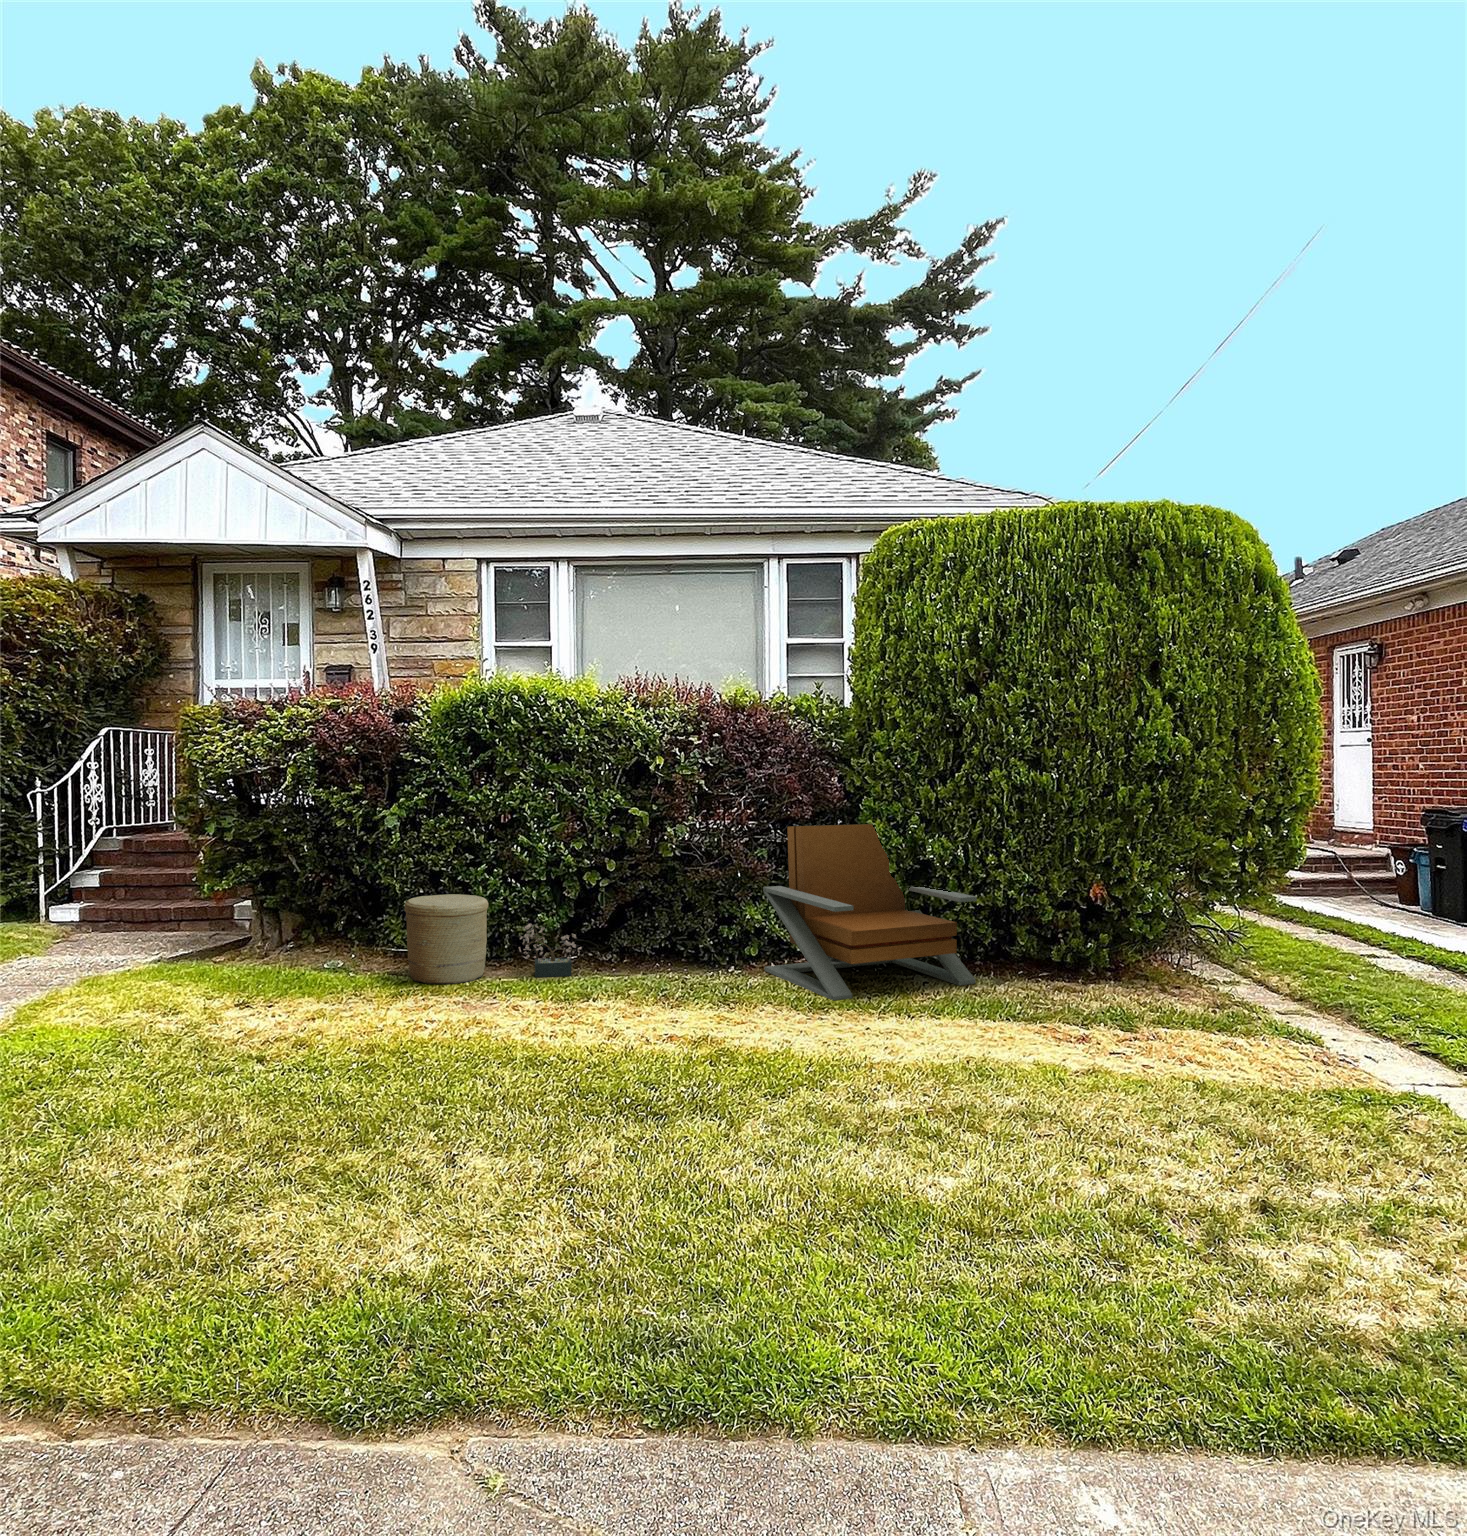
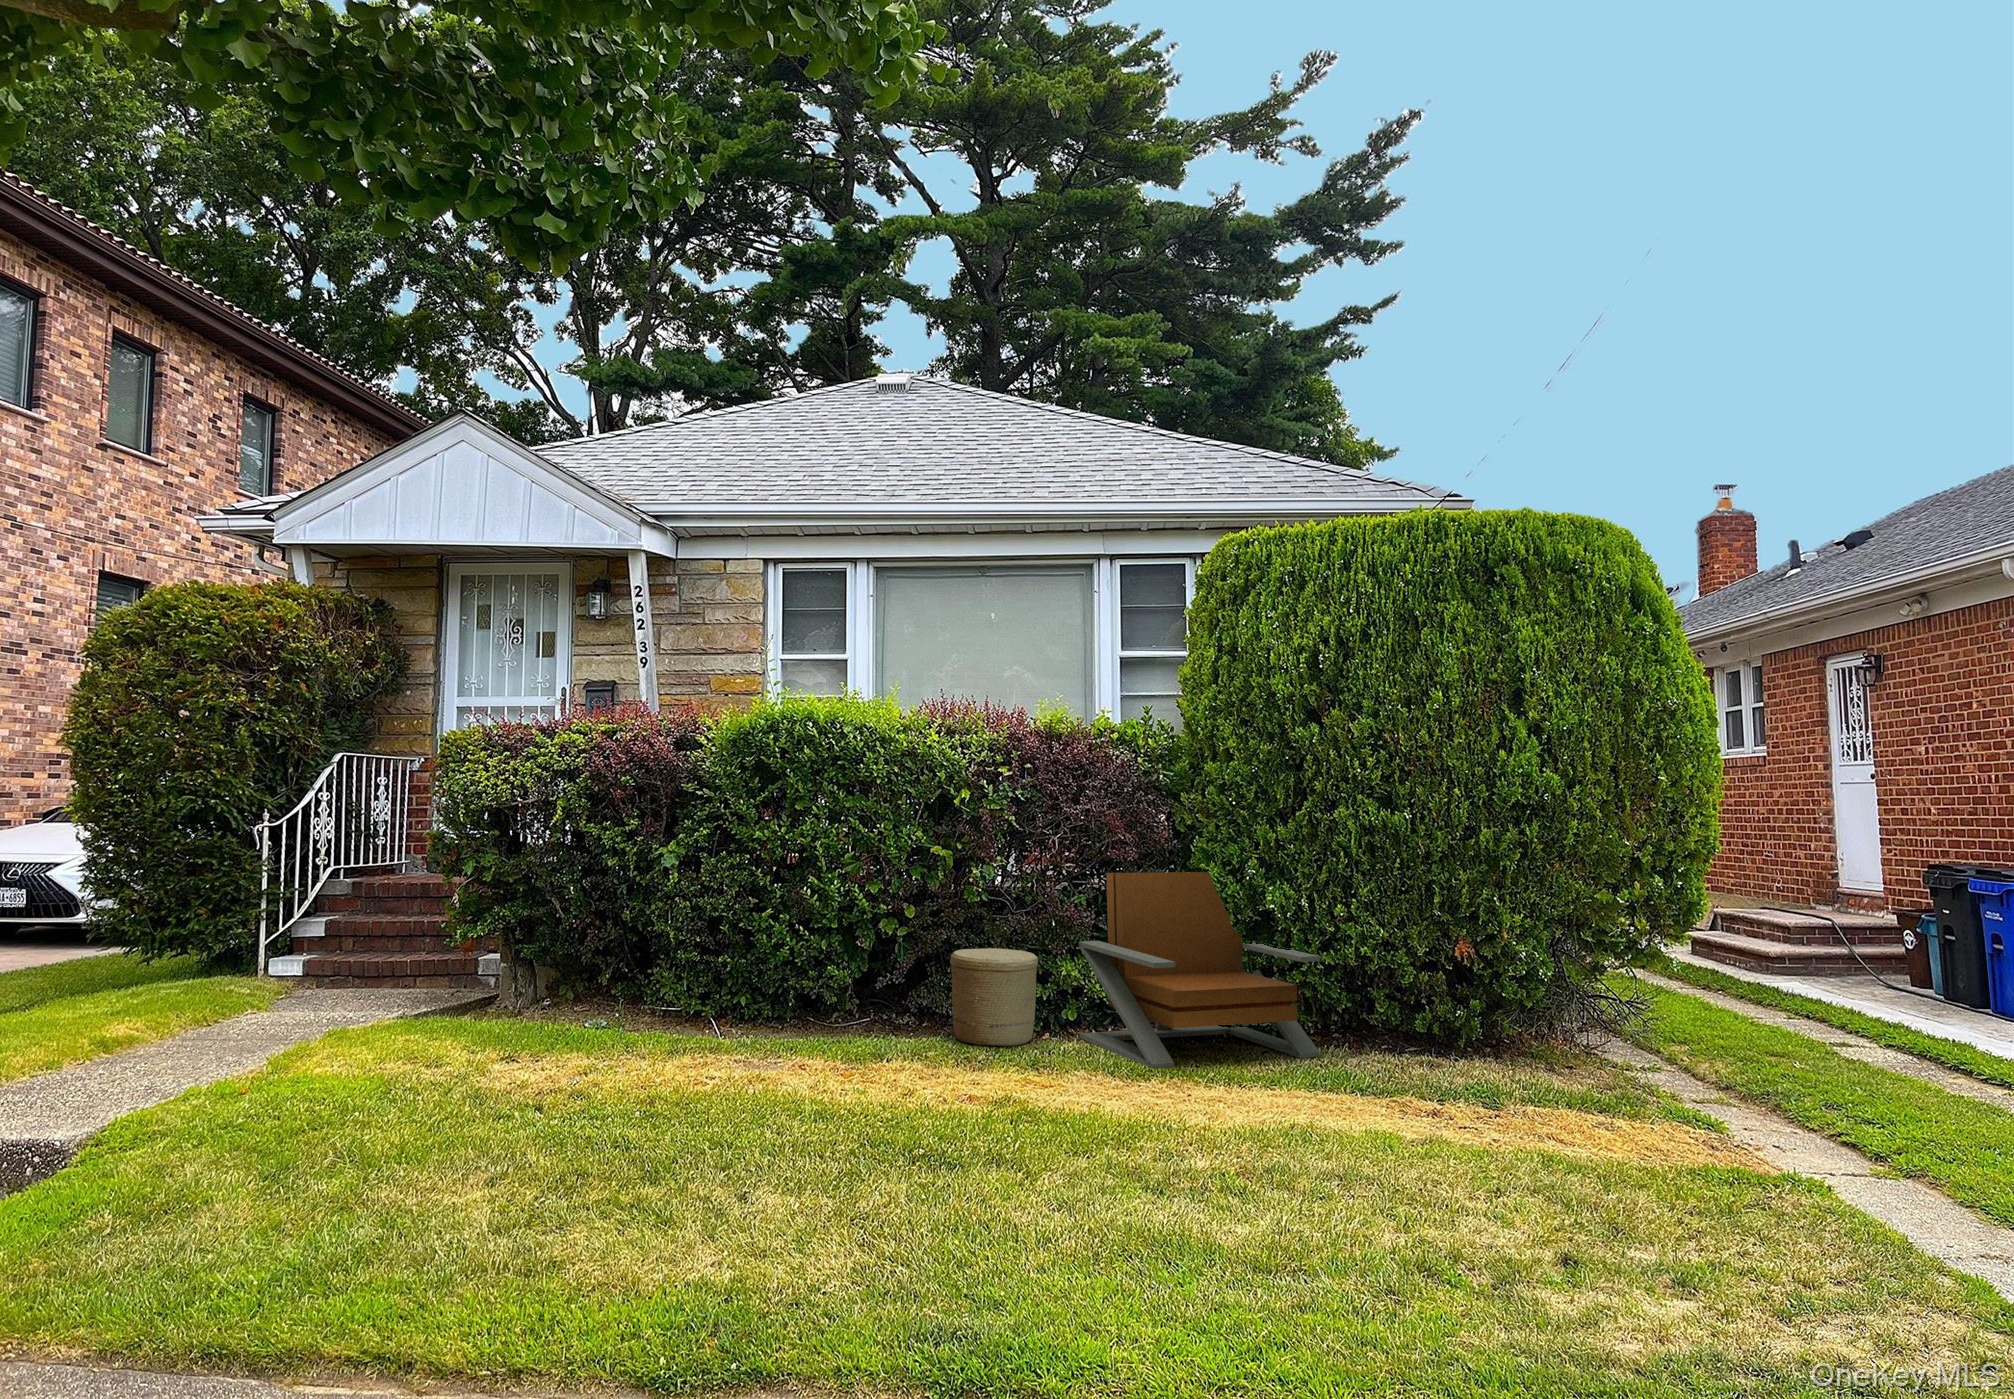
woven basket: present [405,894,489,984] -> present [950,948,1038,1046]
decorative plant: present [519,923,582,977] -> none [804,977,874,1038]

